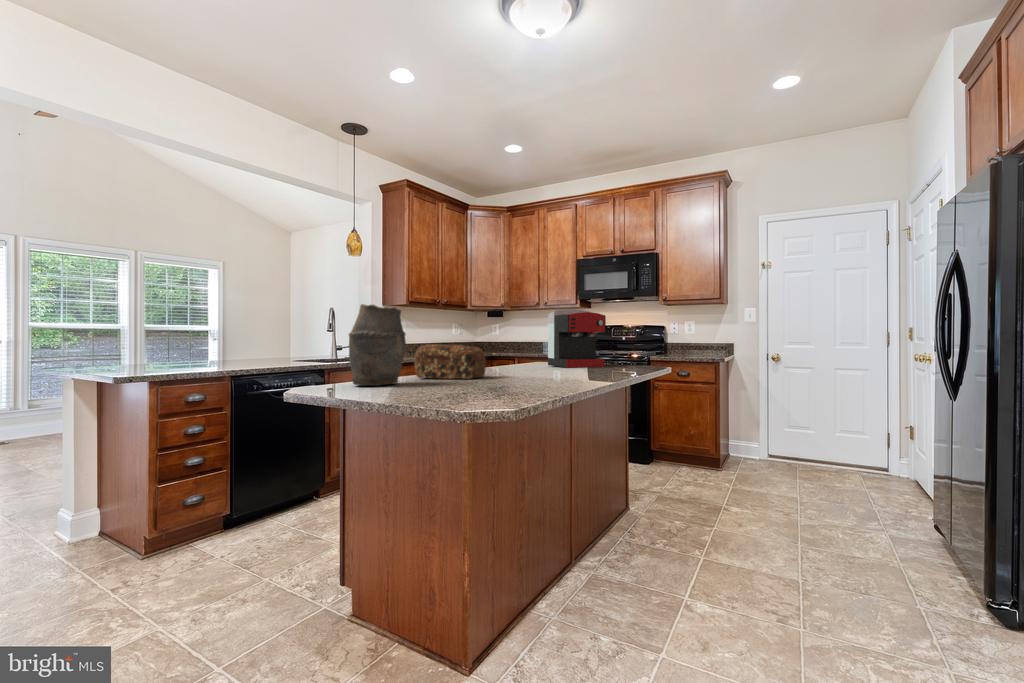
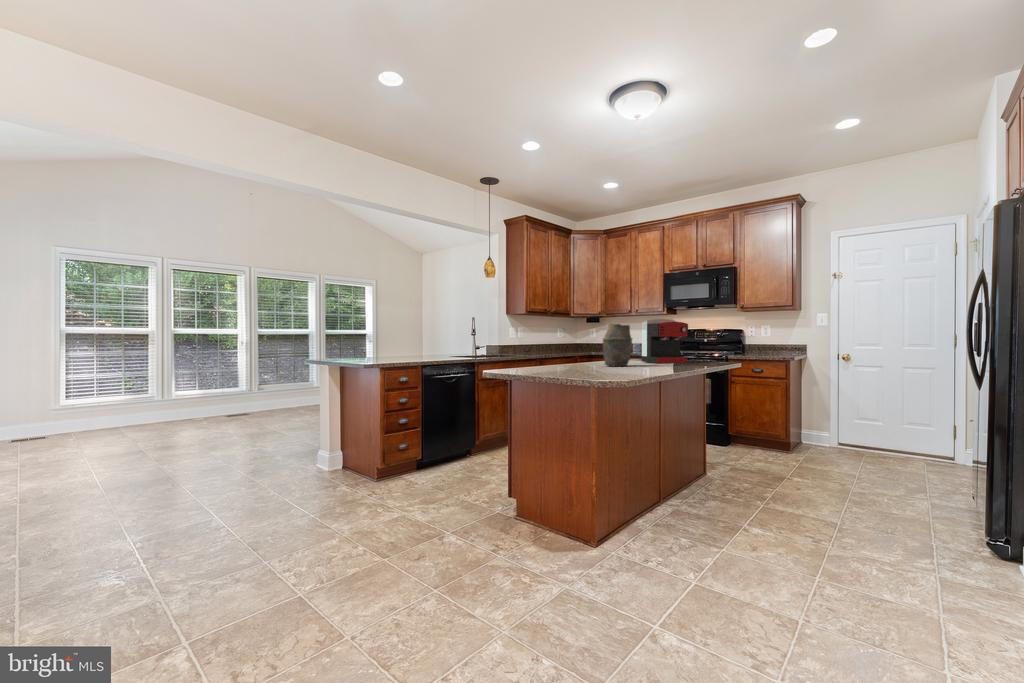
vase: present [349,304,406,386] -> present [603,323,632,366]
bread loaf: present [415,344,486,379] -> none [553,346,600,369]

